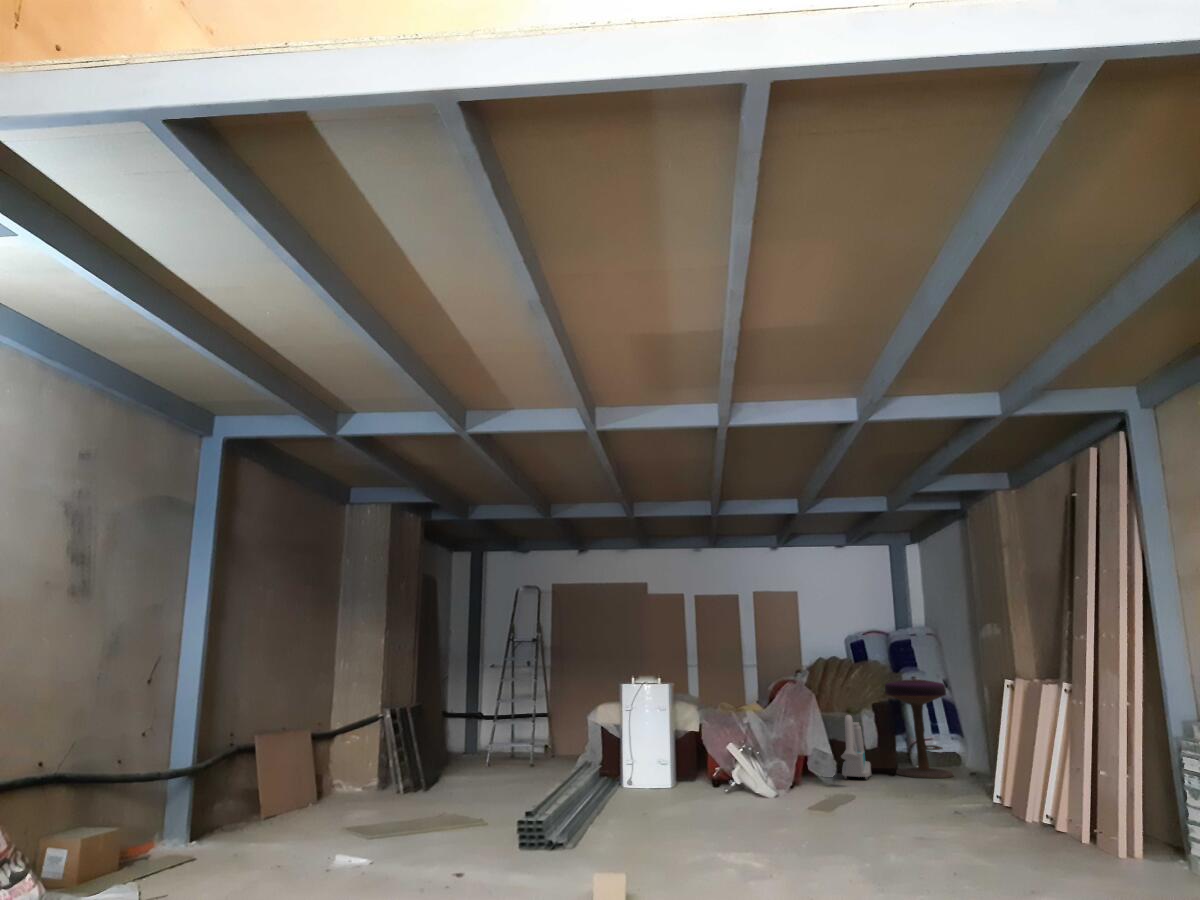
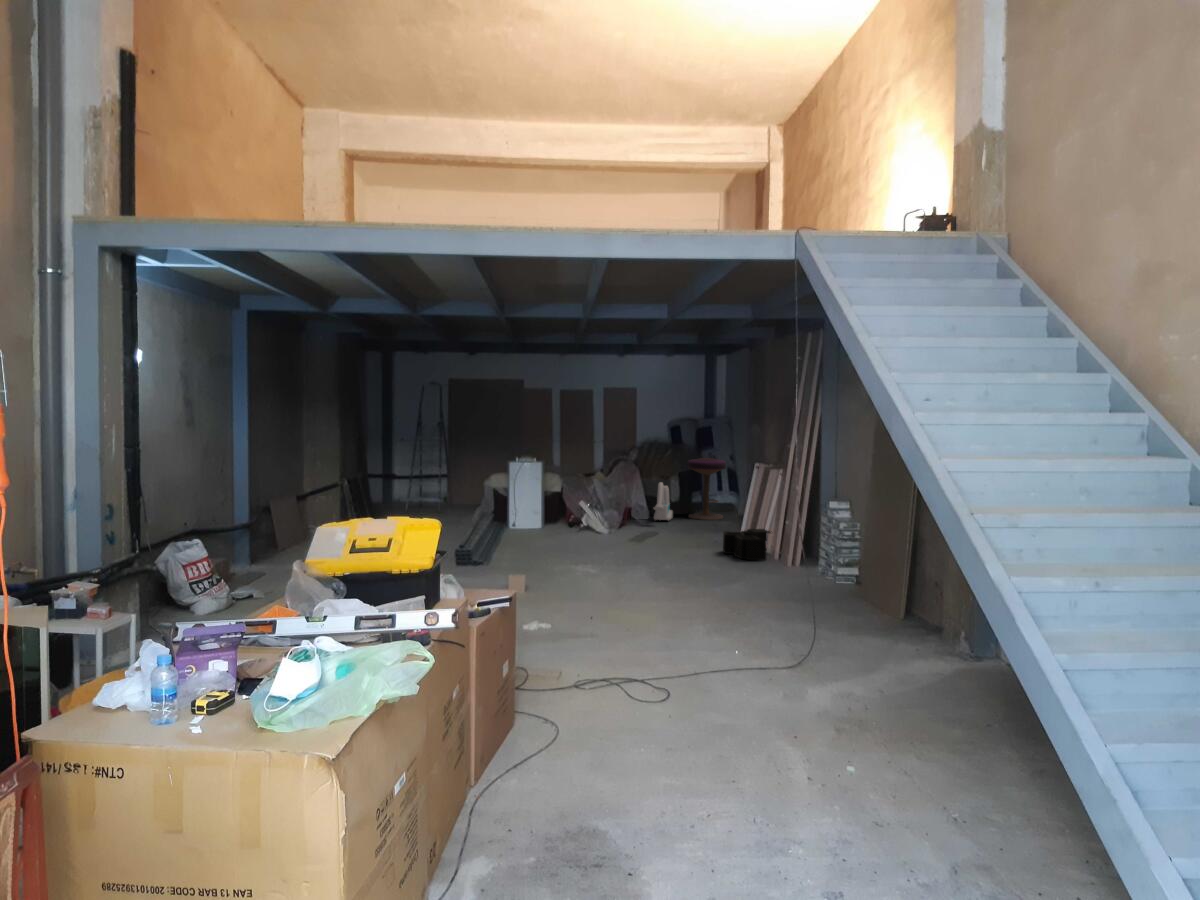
storage bin: none [975,789,1073,848] -> present [723,529,770,560]

